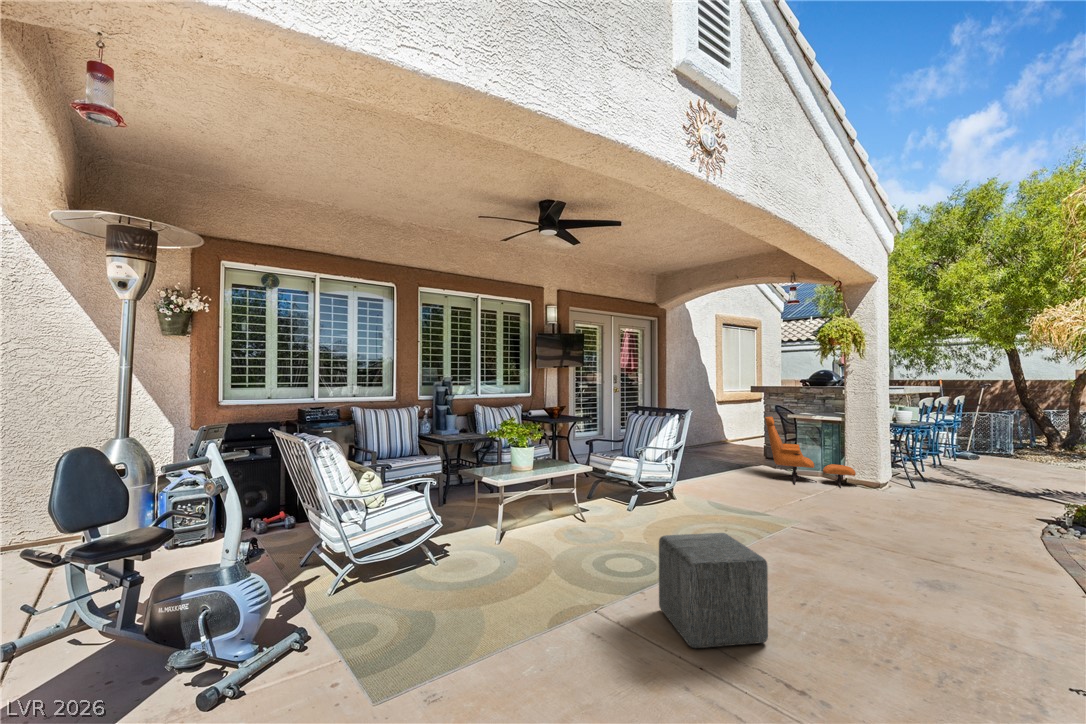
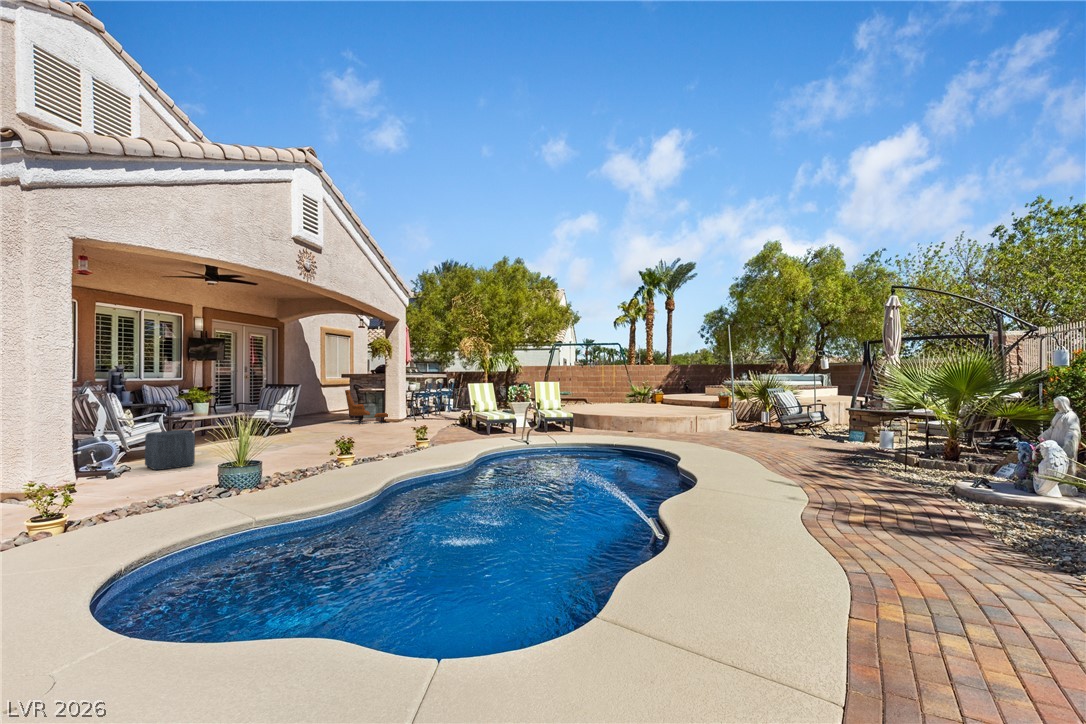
ottoman: present [659,533,768,648] -> present [145,430,195,470]

